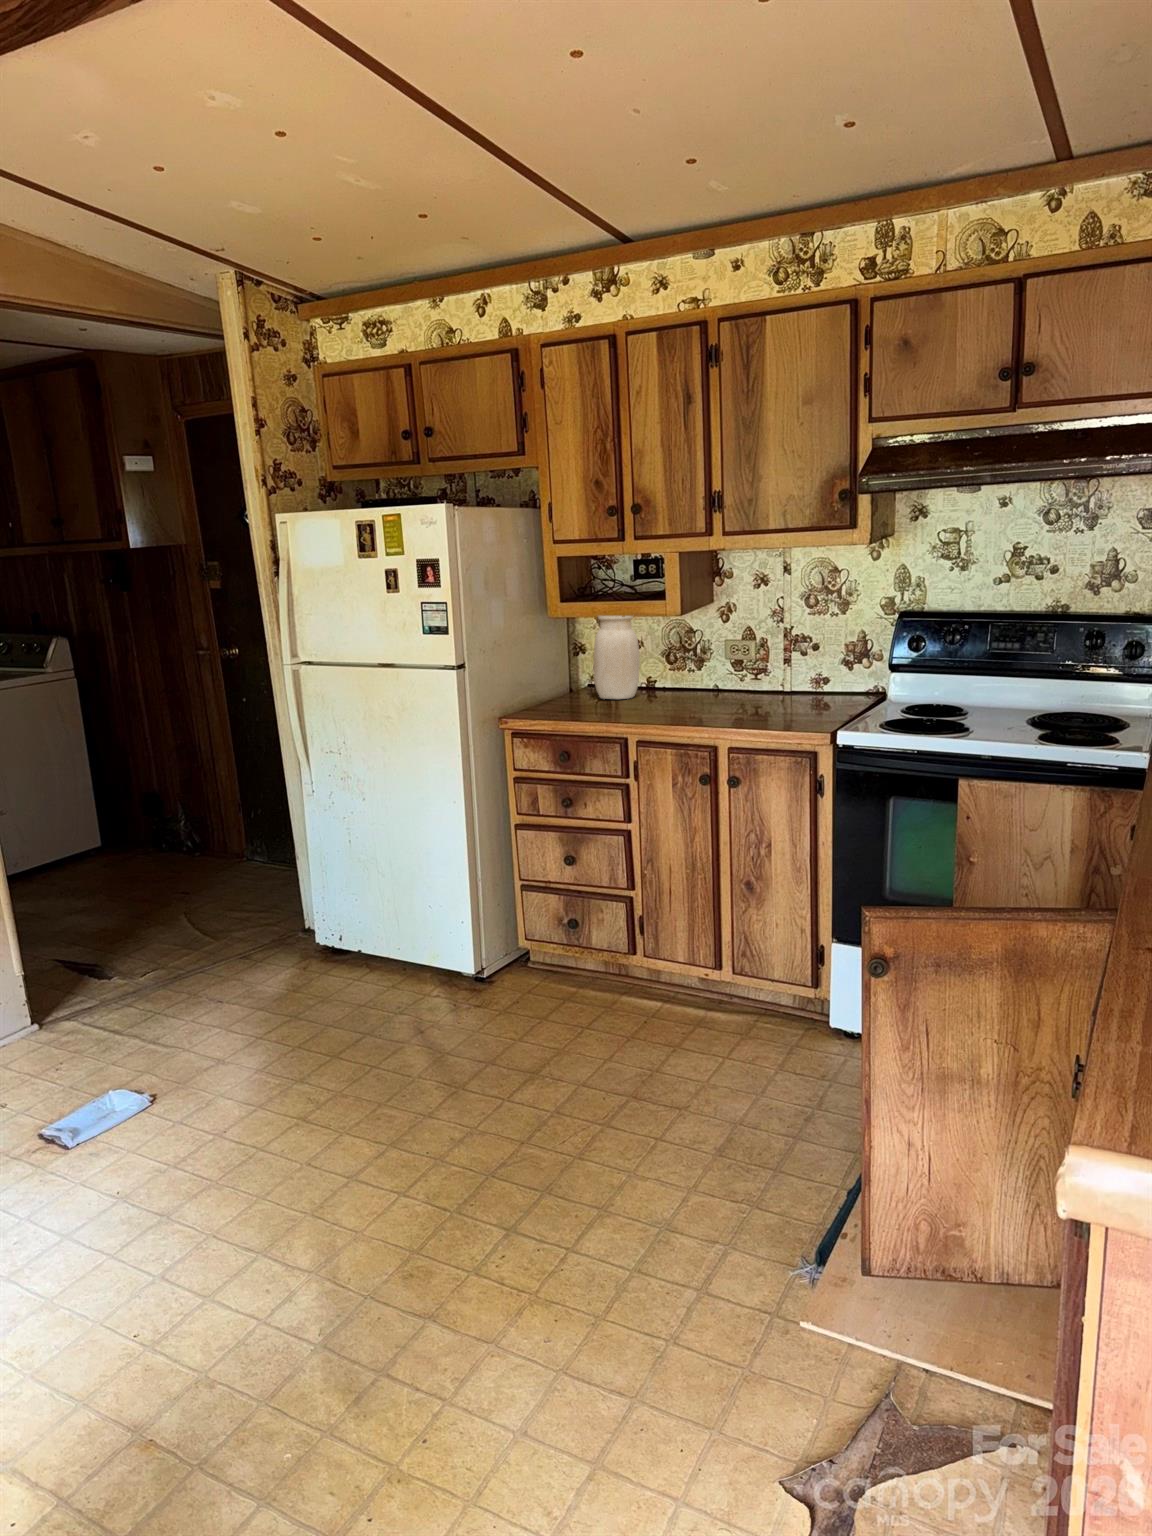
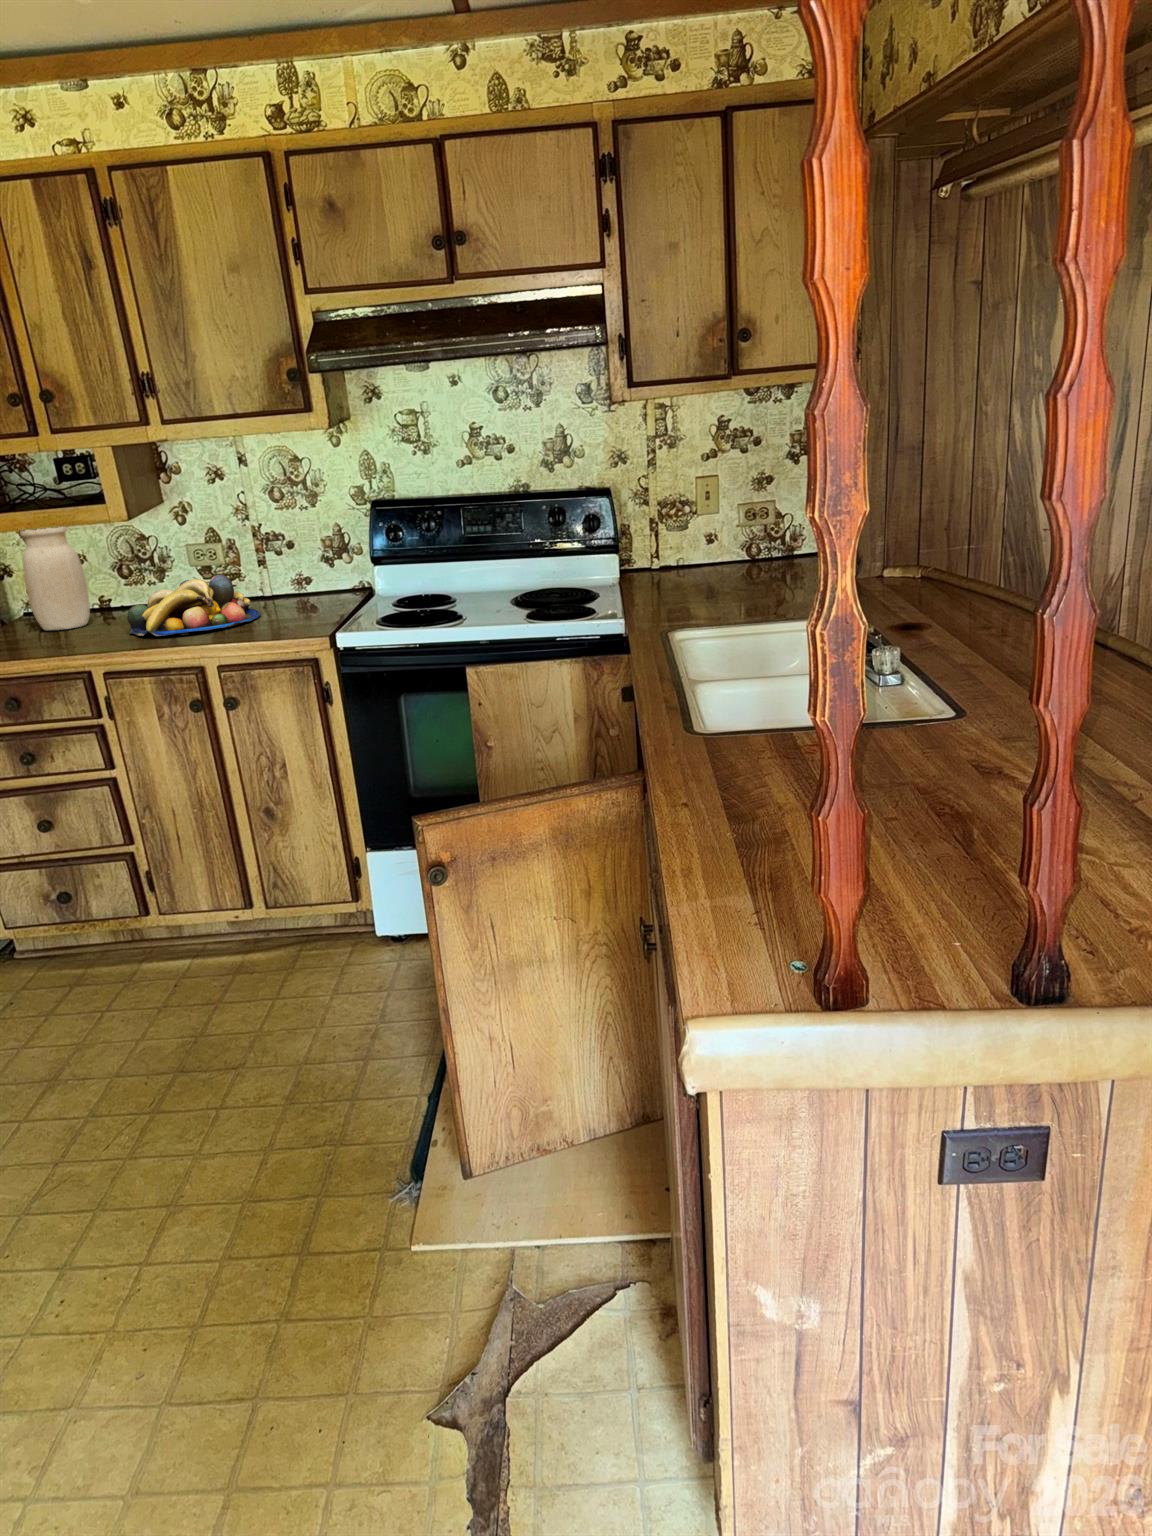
fruit bowl: none [664,666,778,714] -> present [127,575,261,636]

